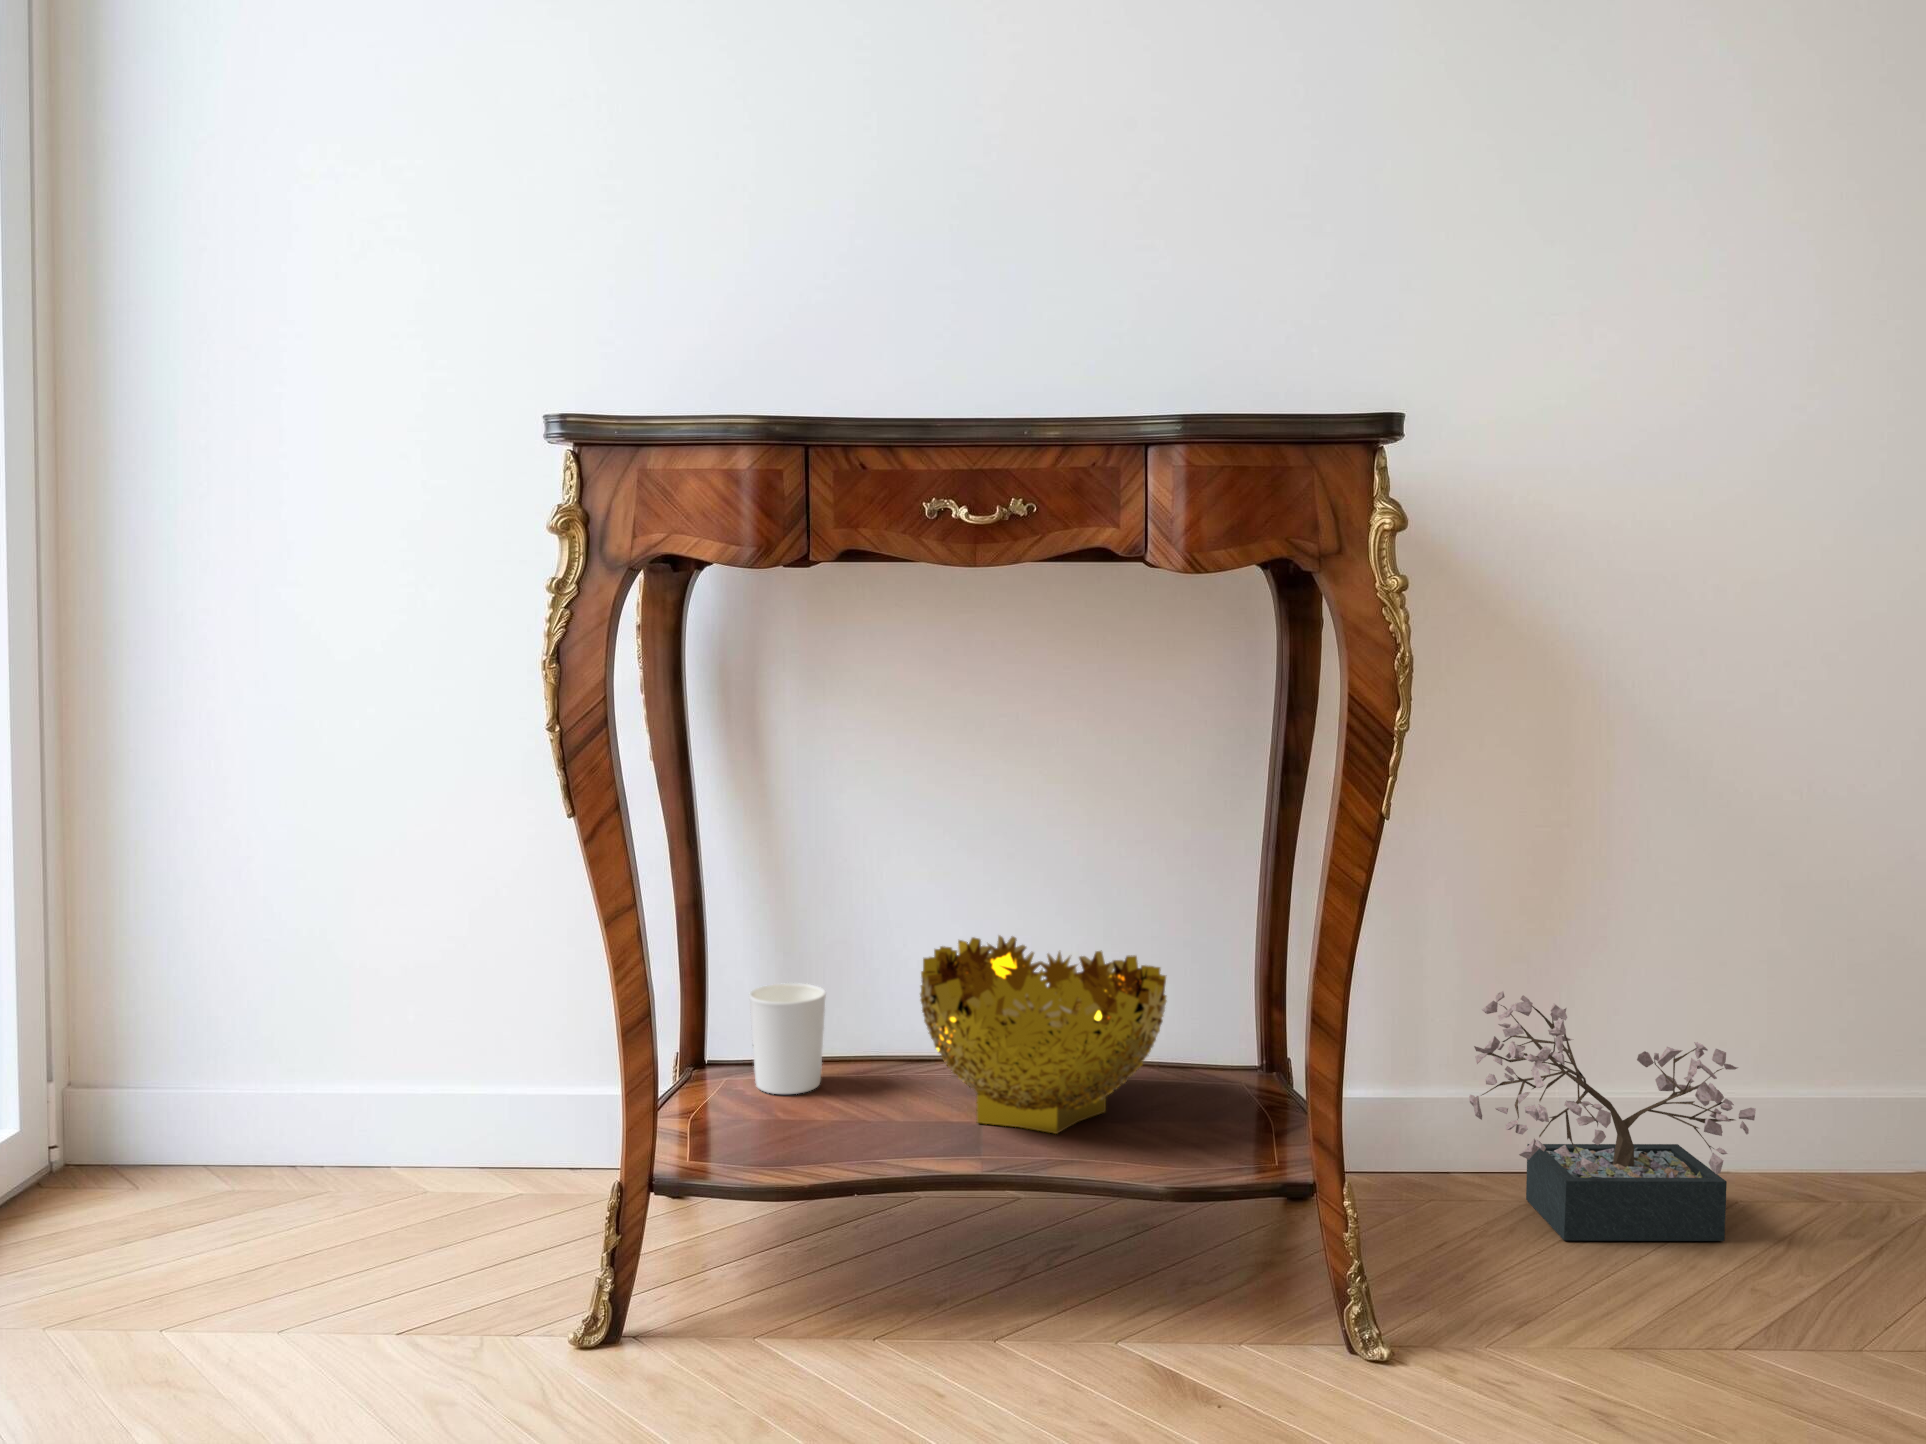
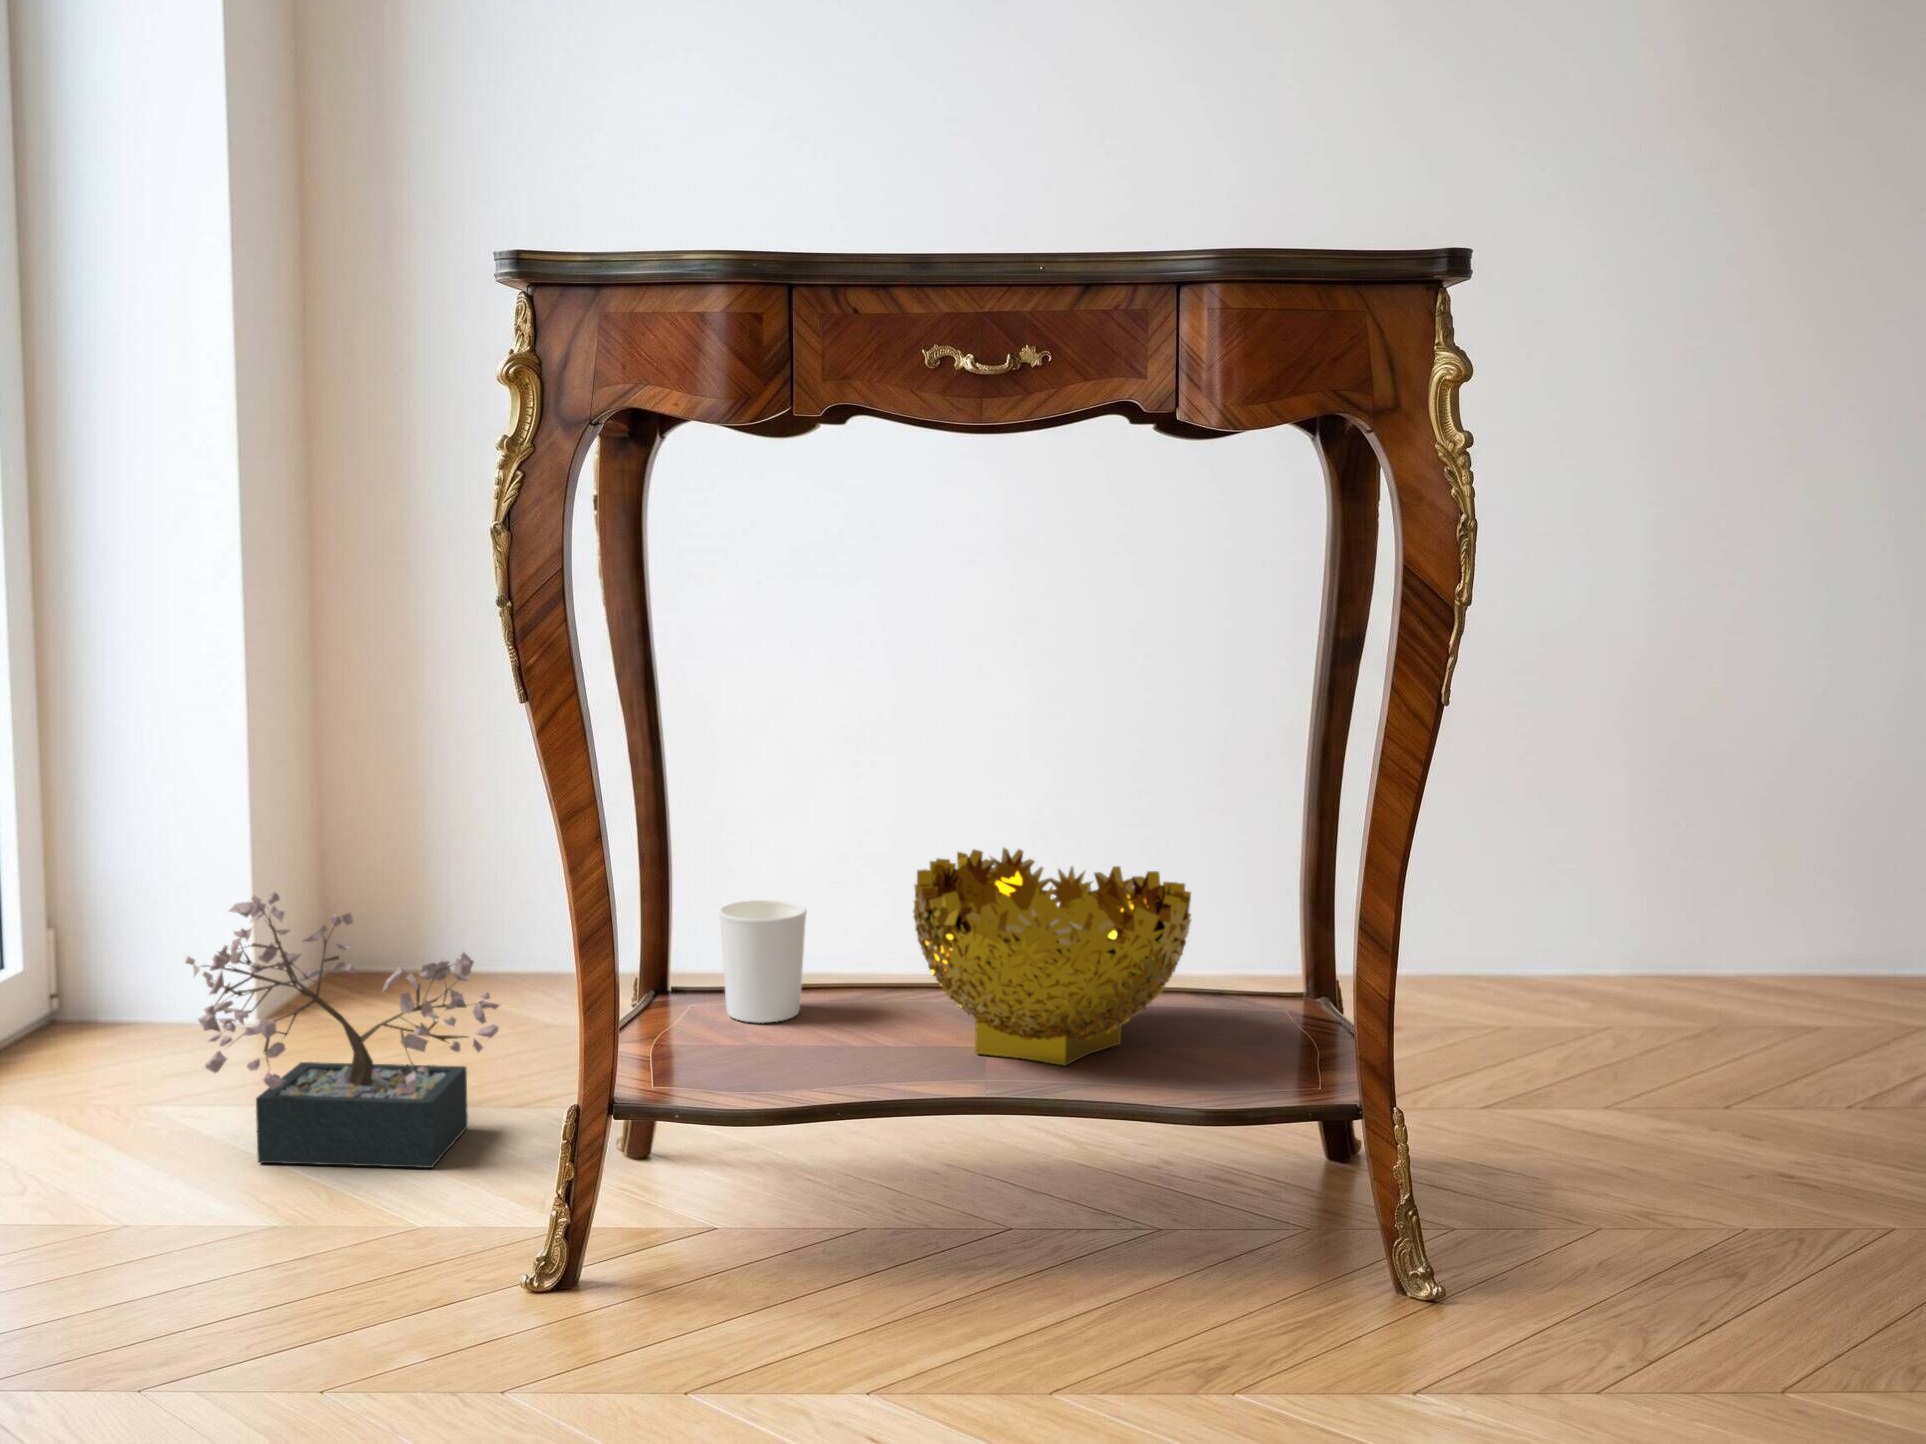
decorative plant: present [1469,991,1756,1241] -> present [186,893,500,1168]

